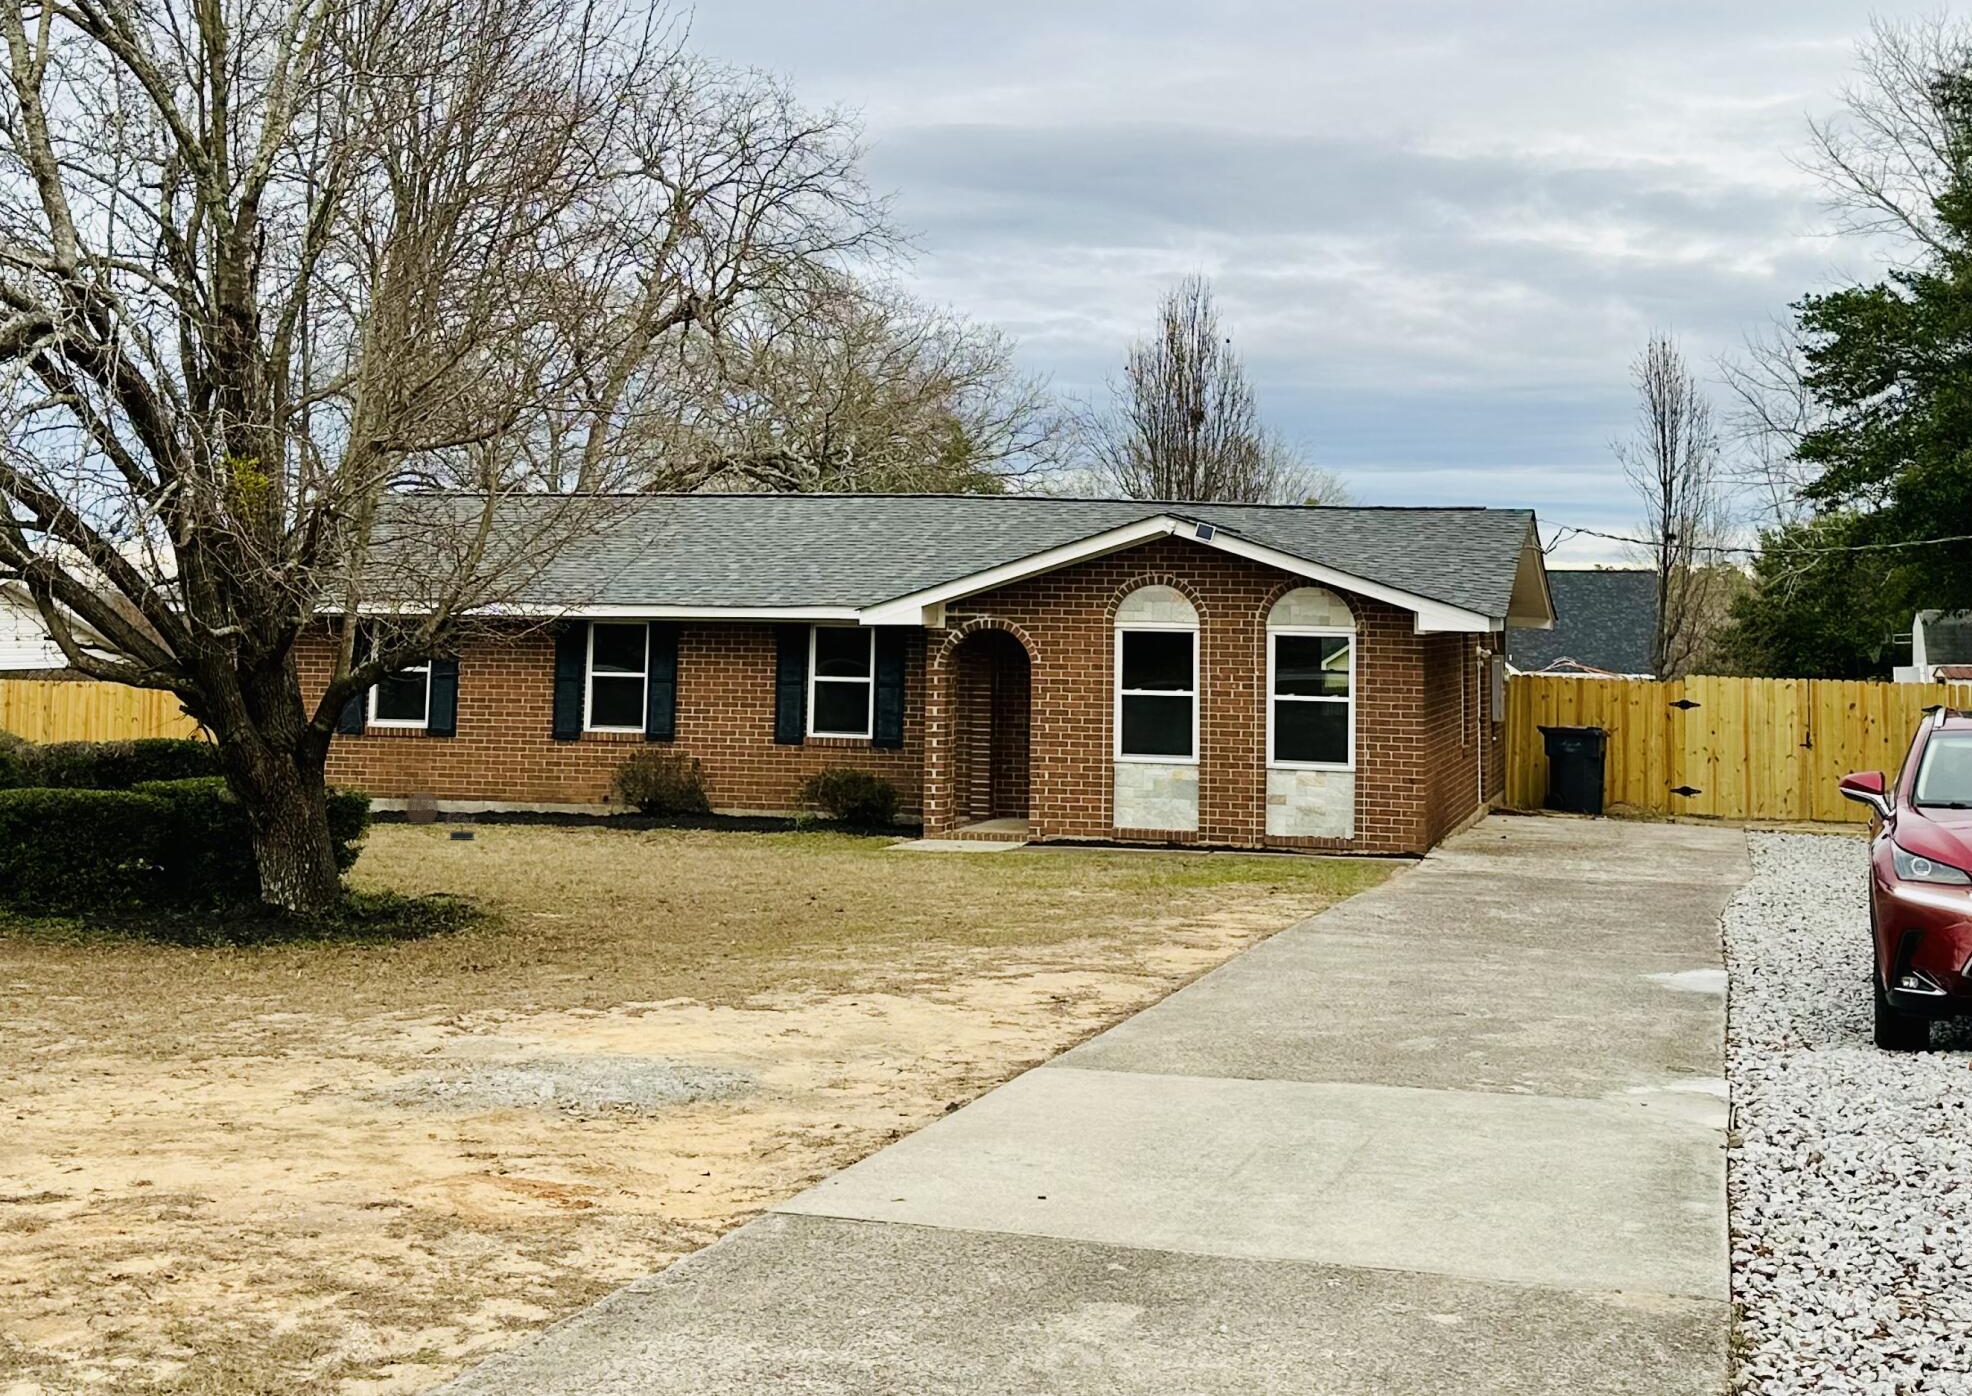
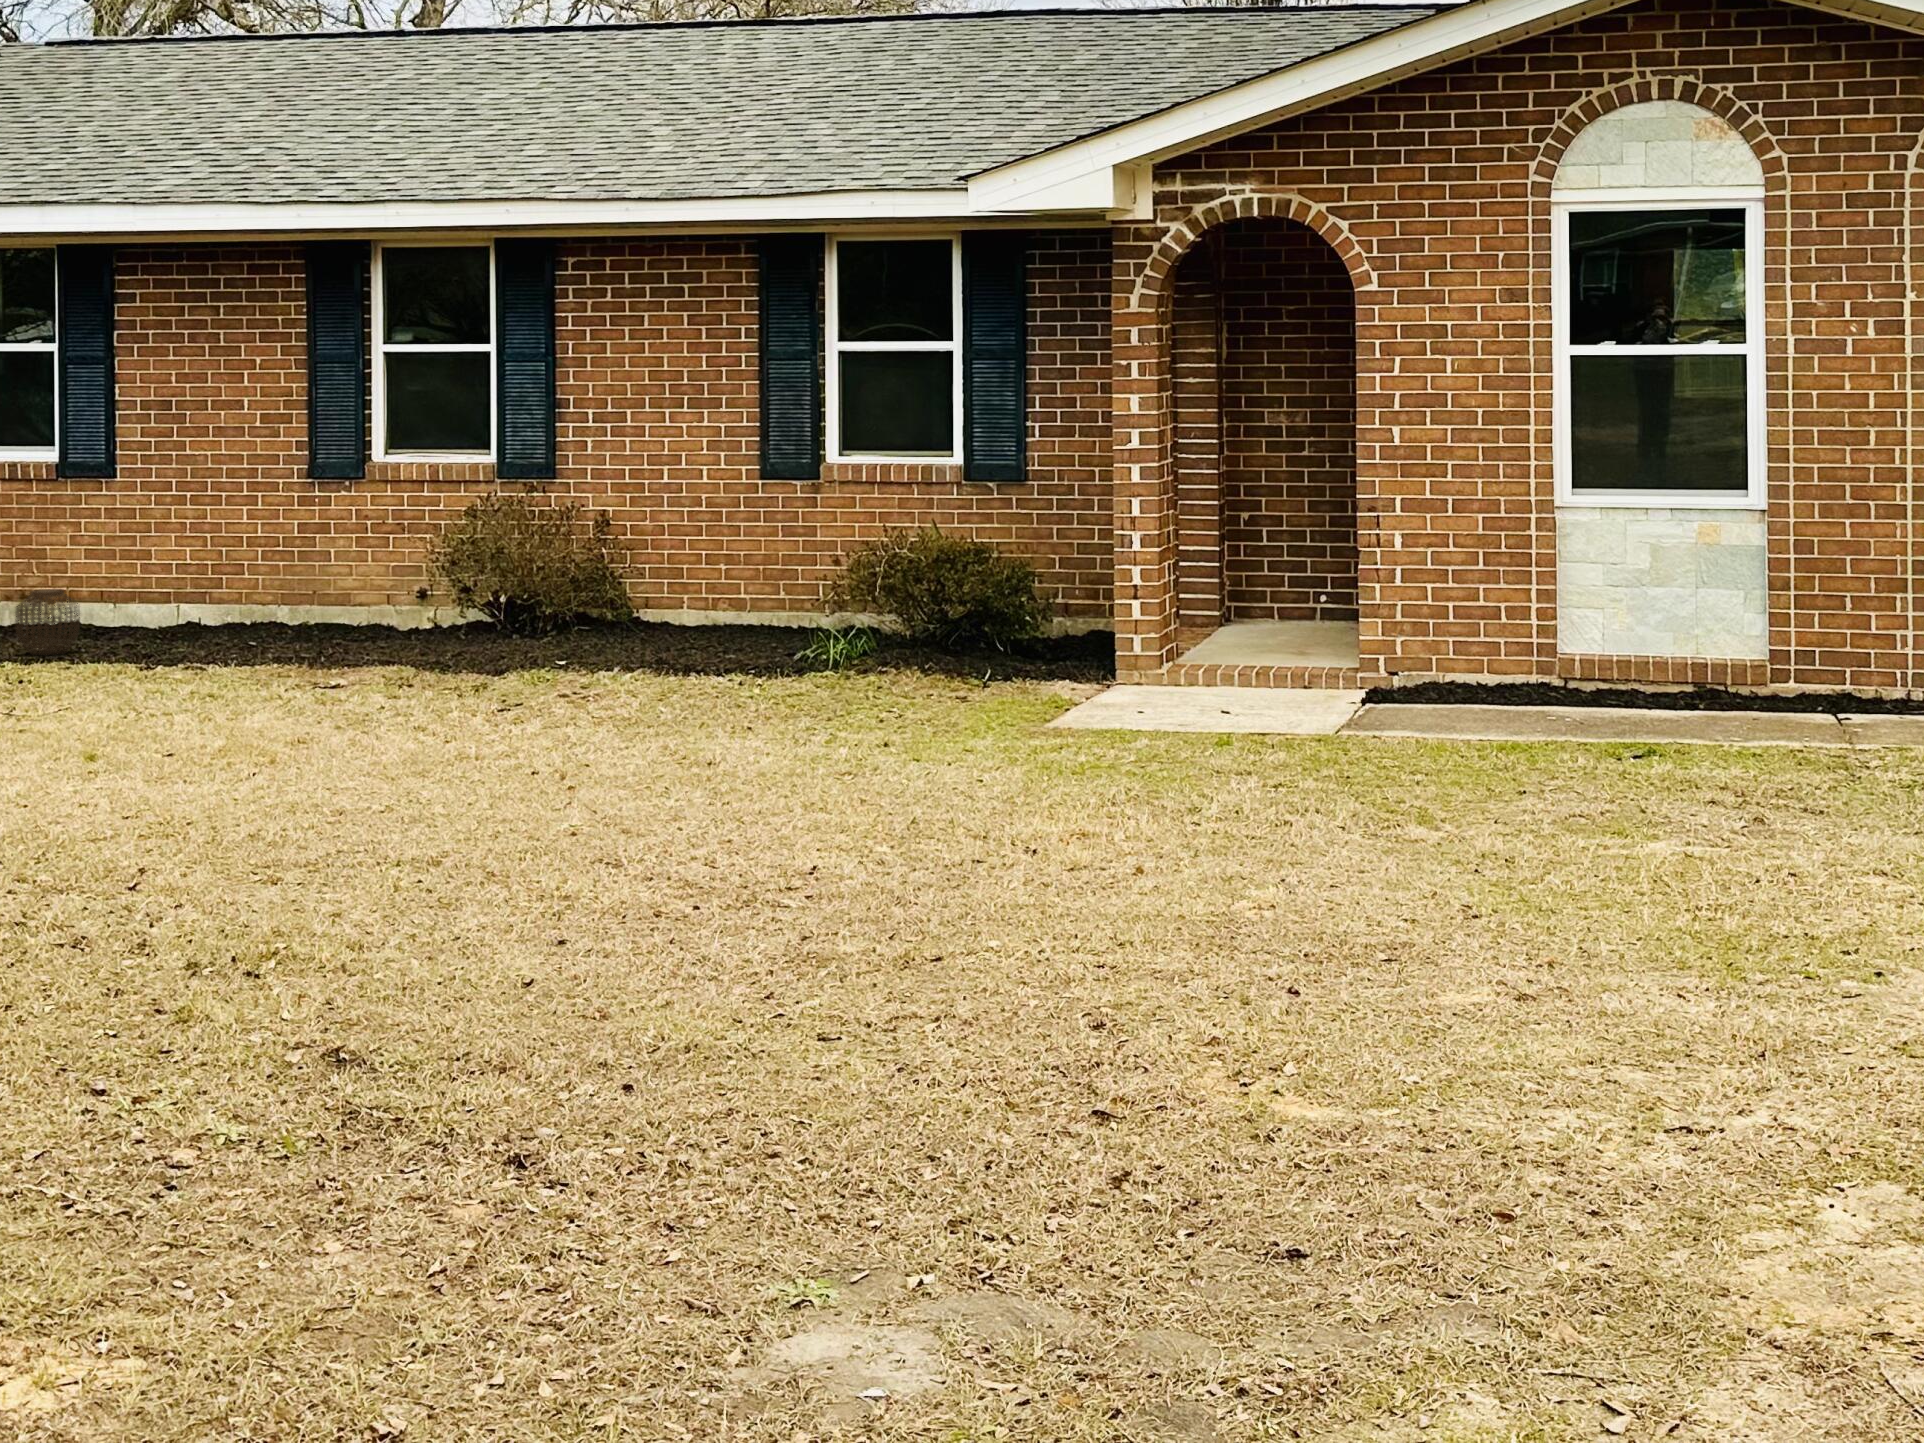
decorative plant: present [447,810,475,840] -> none [49,640,129,706]

